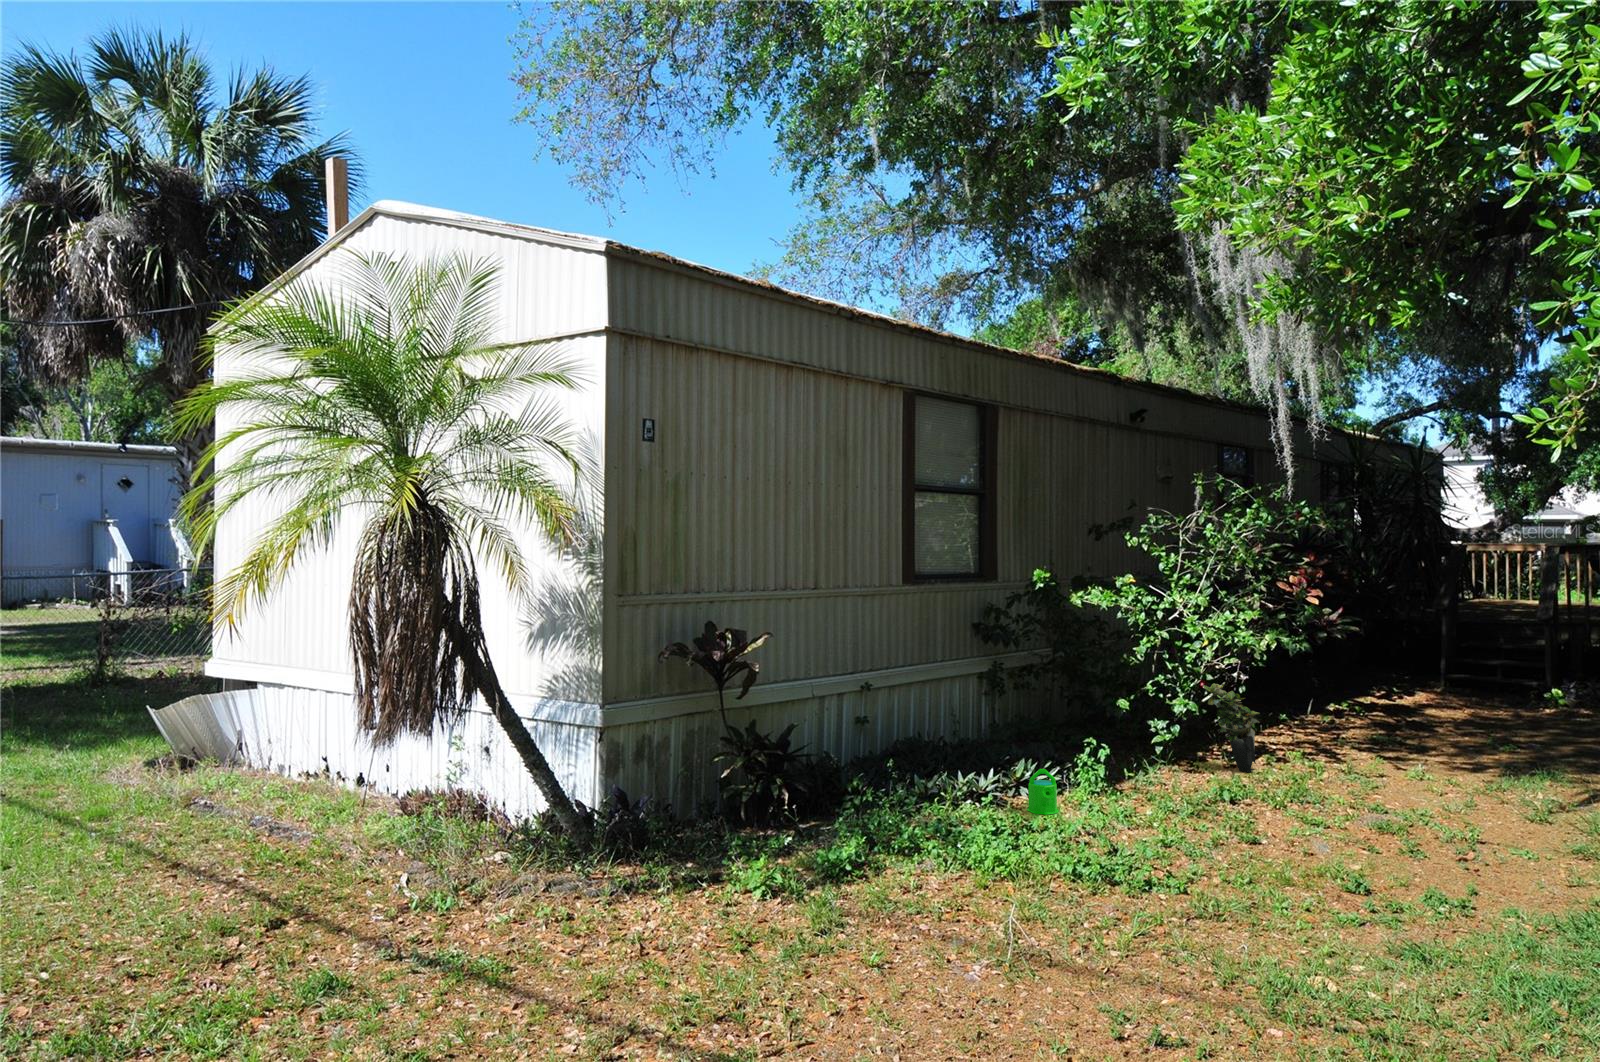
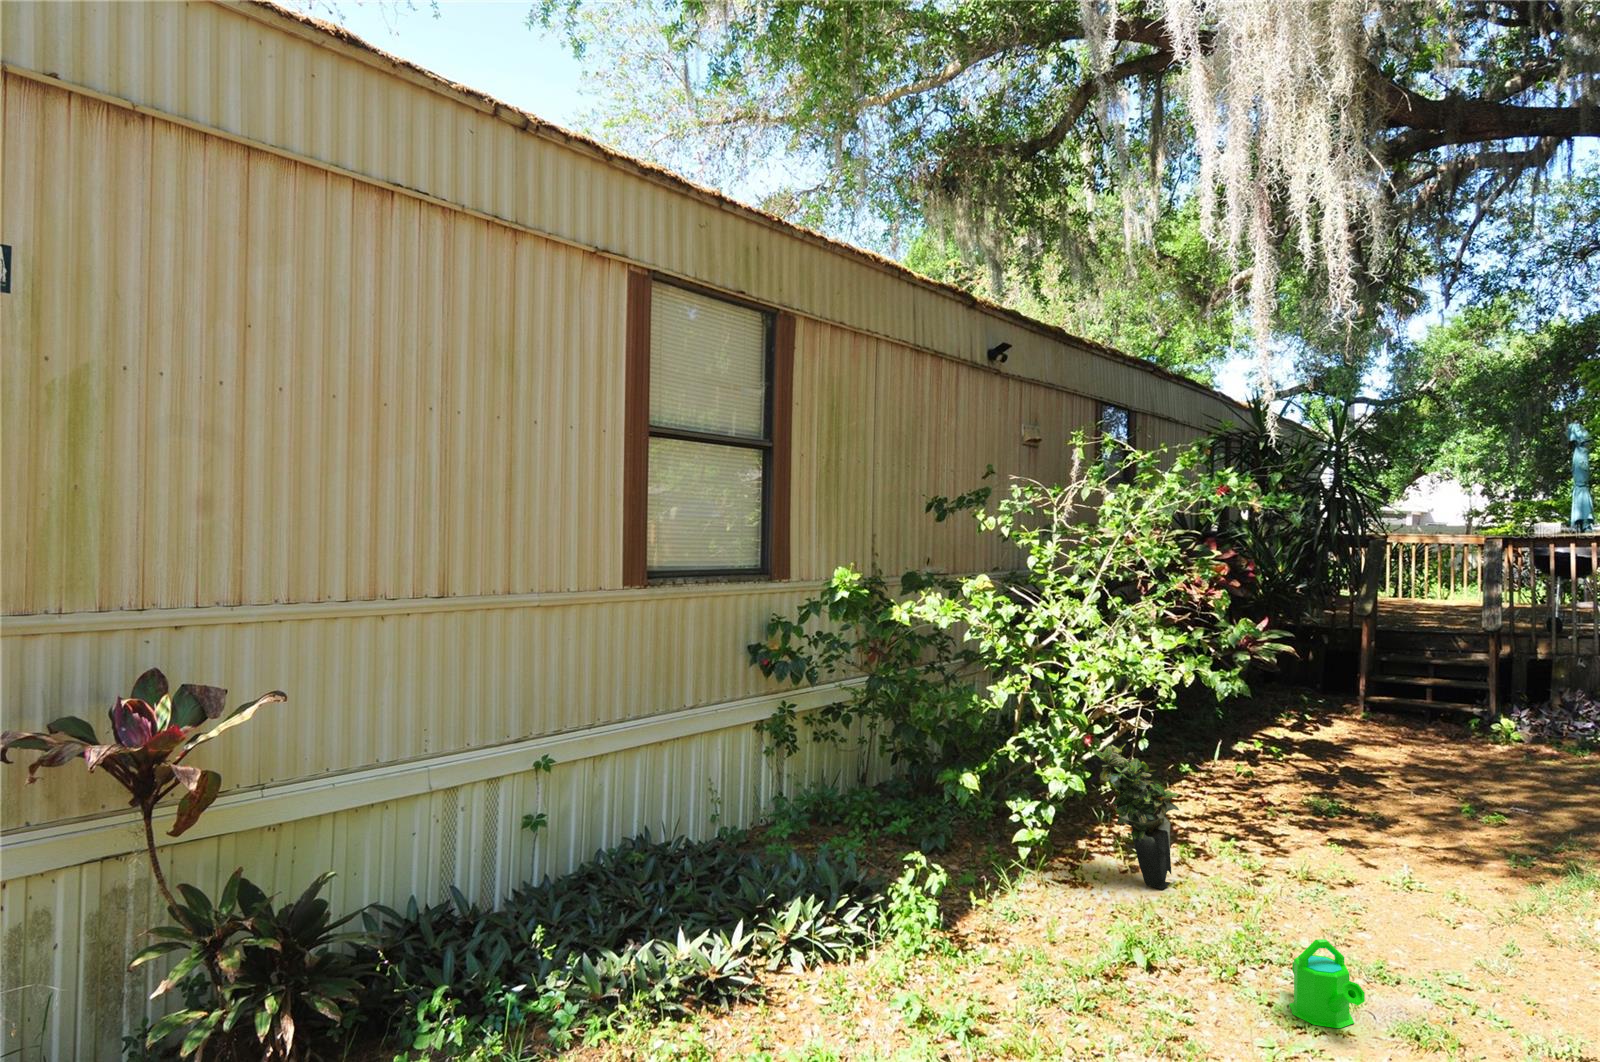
watering can: present [1027,769,1059,815] -> present [1289,939,1365,1028]

